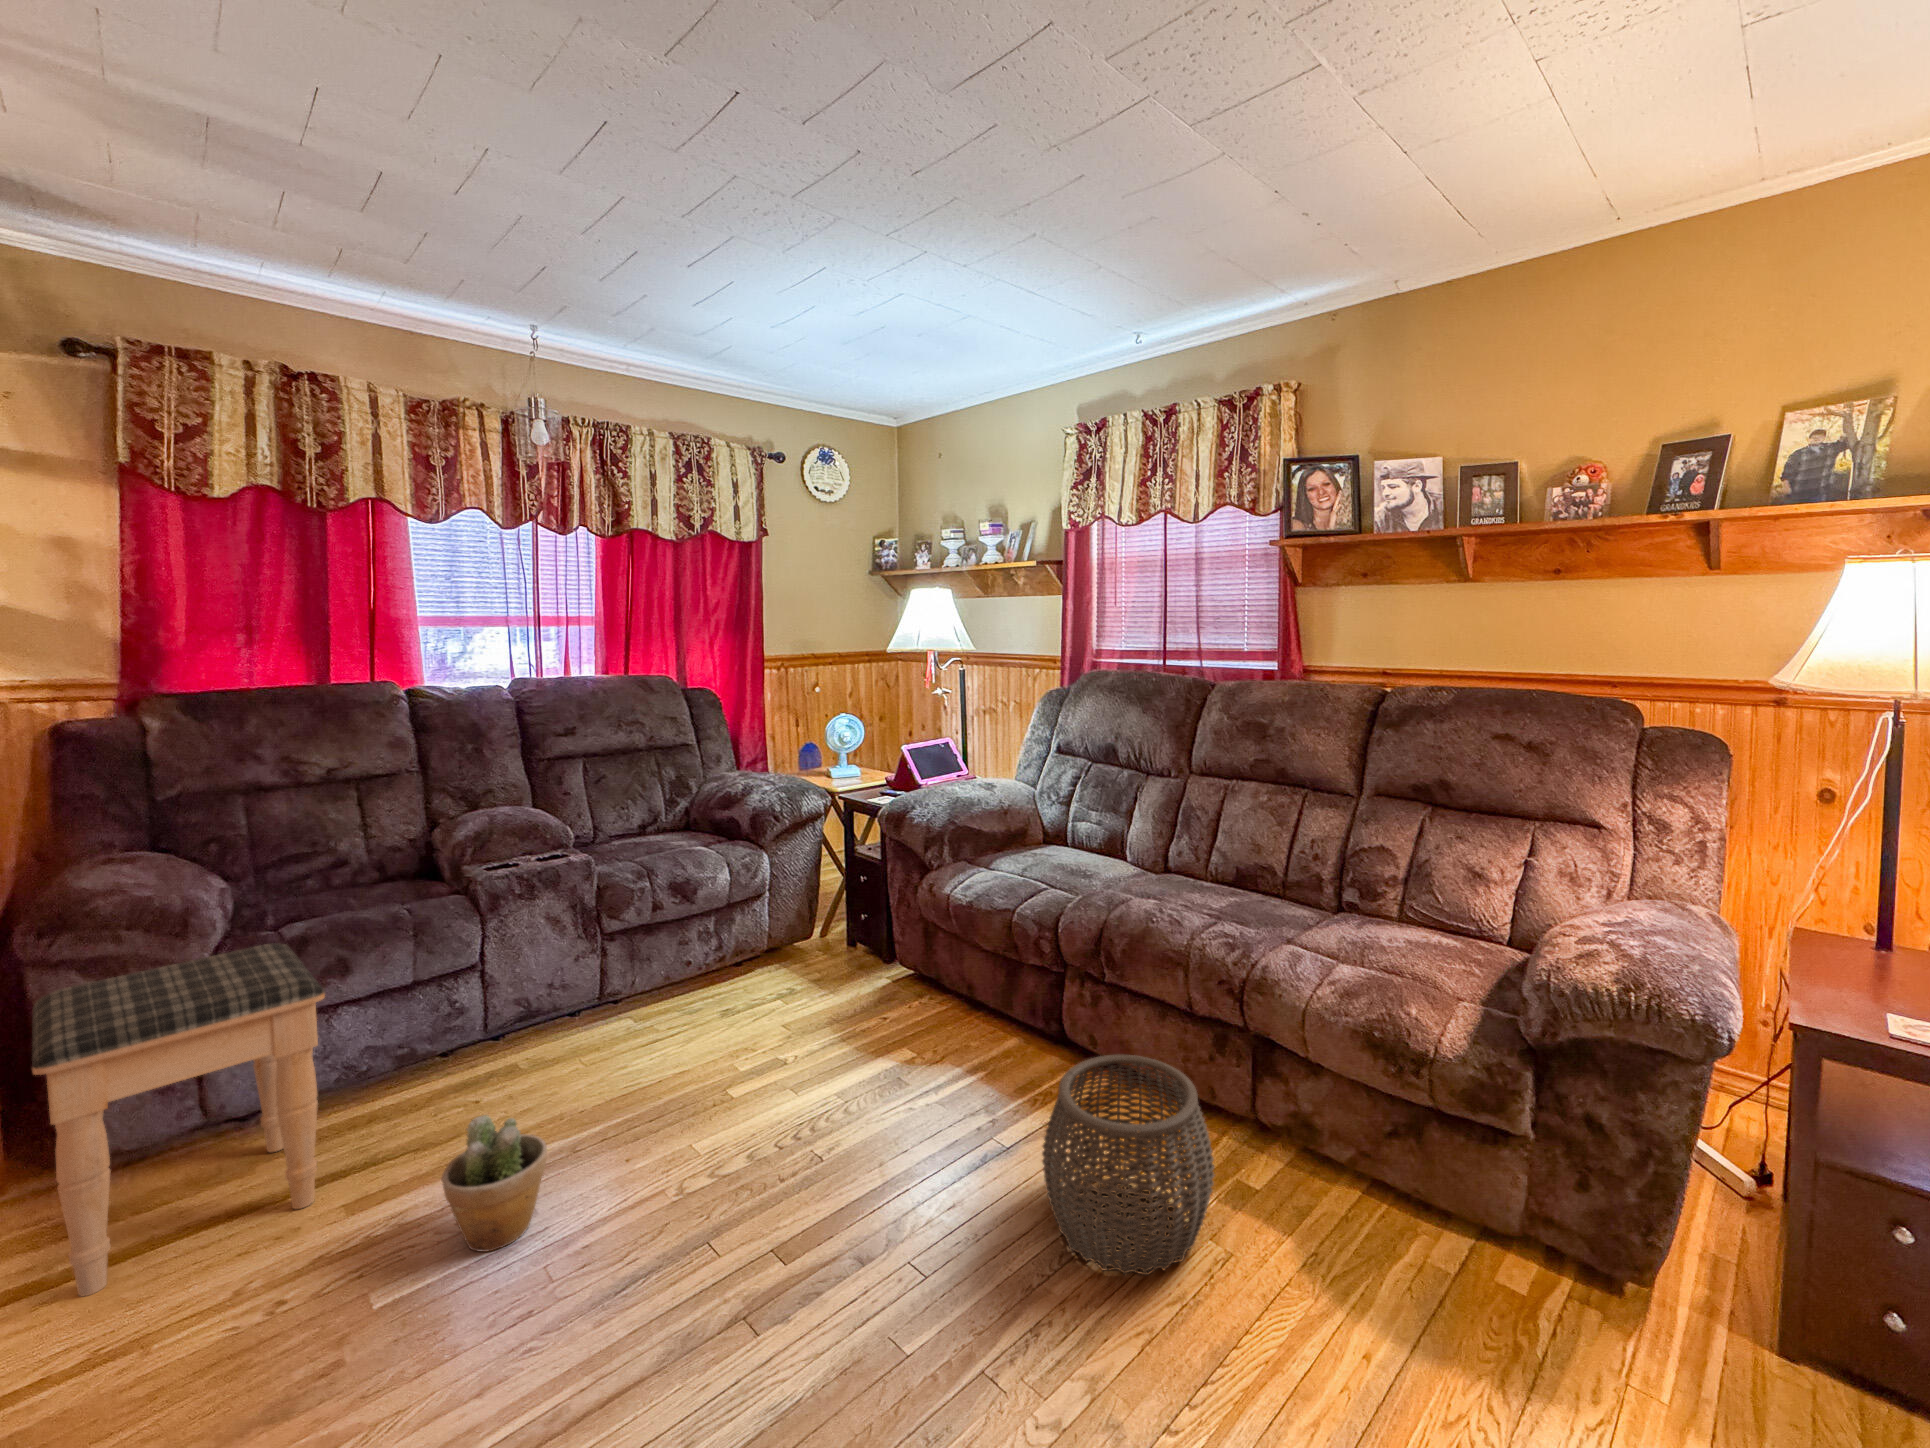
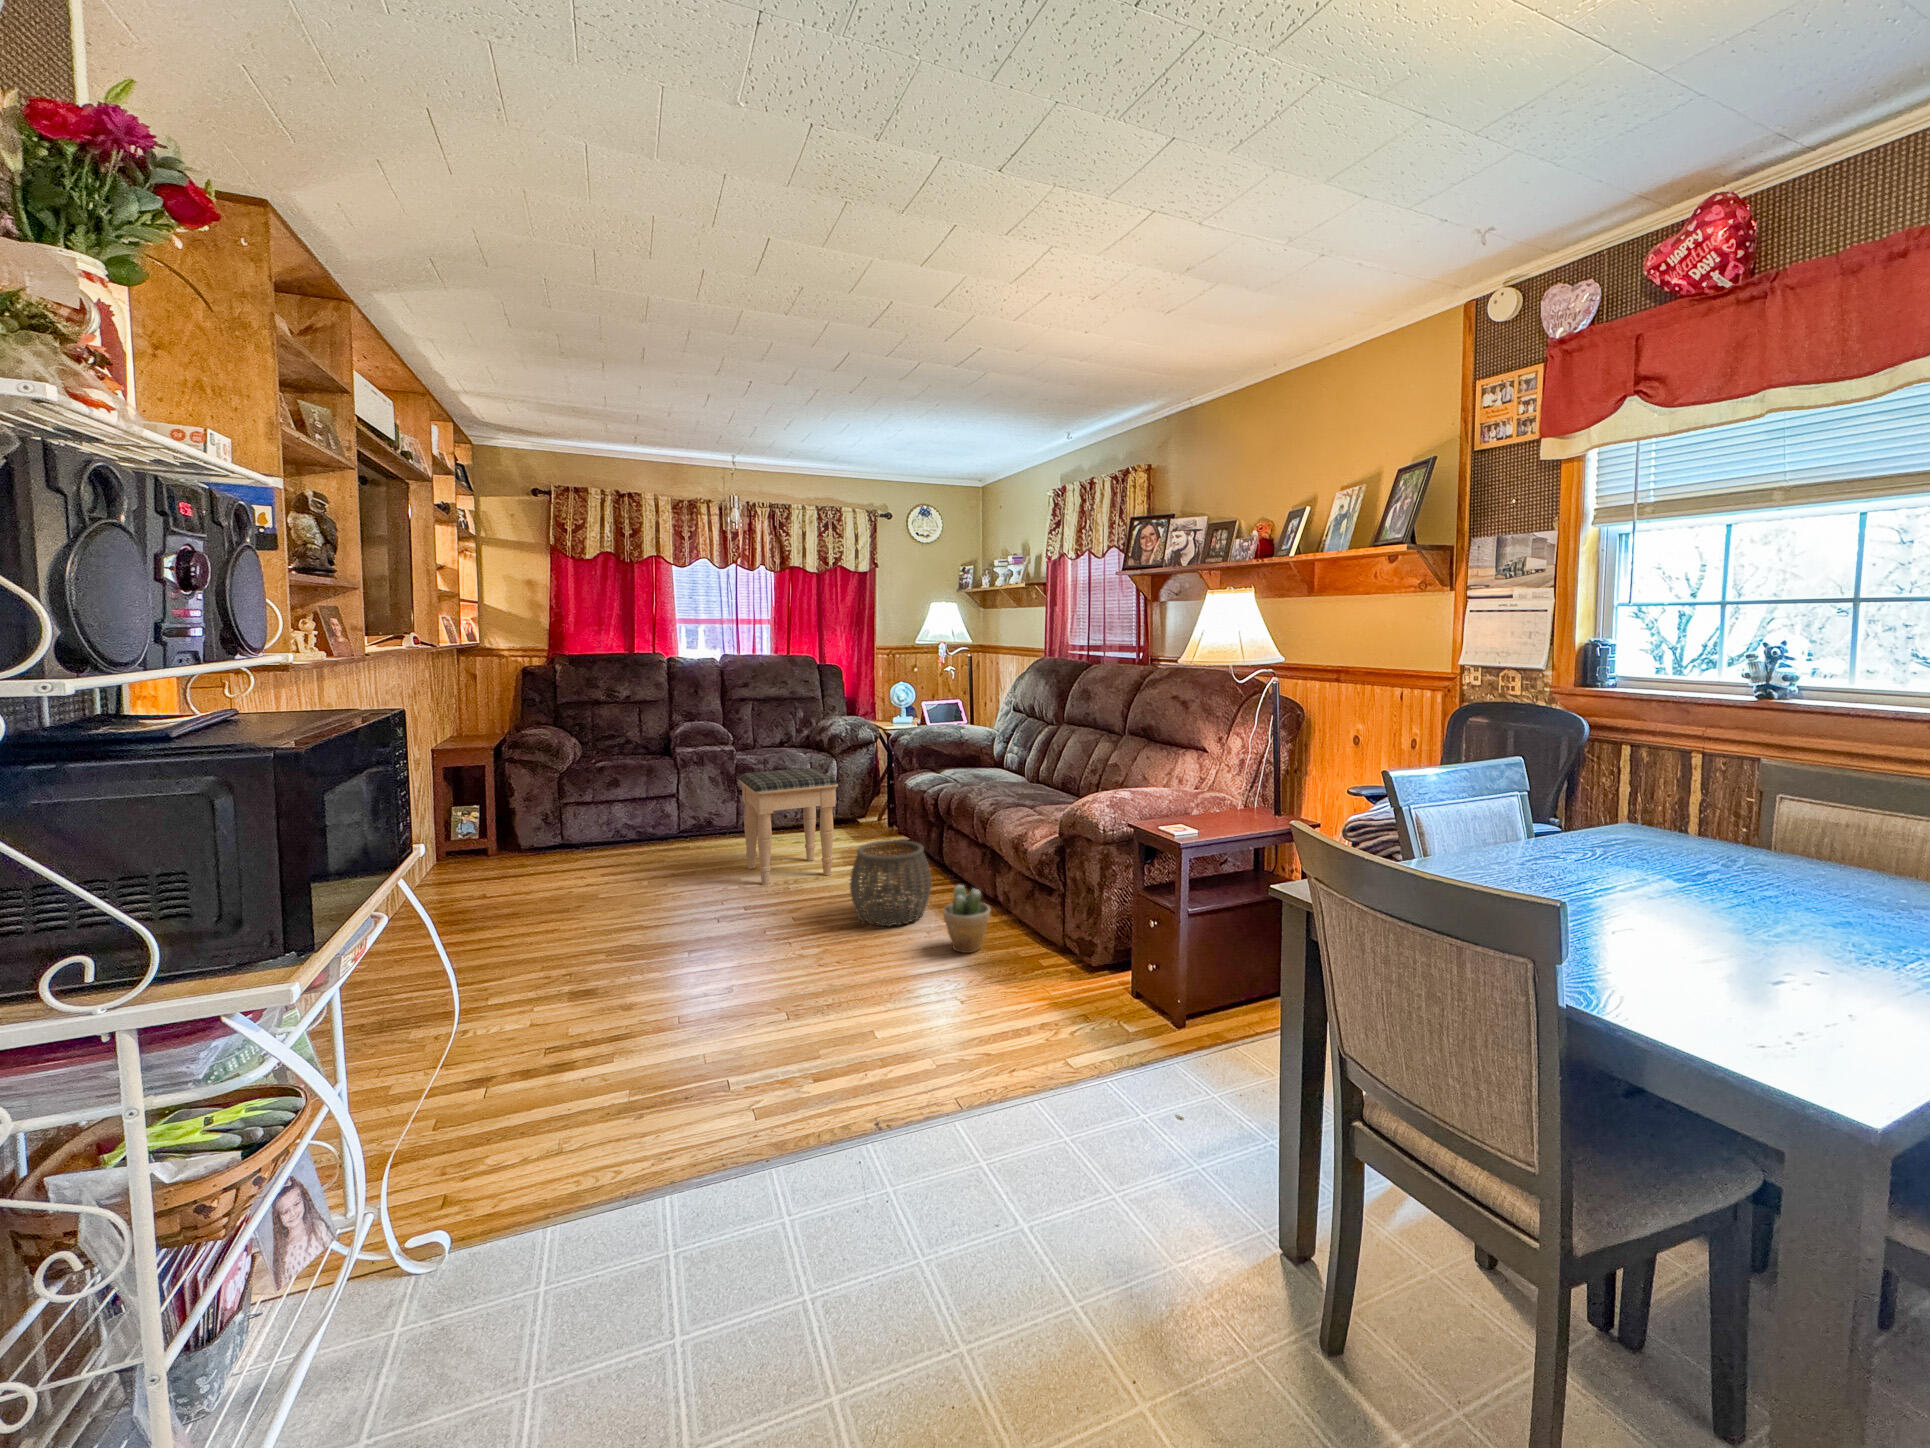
footstool: present [32,943,325,1296] -> present [739,768,838,885]
potted plant: present [441,1115,547,1252] -> present [943,885,990,953]

